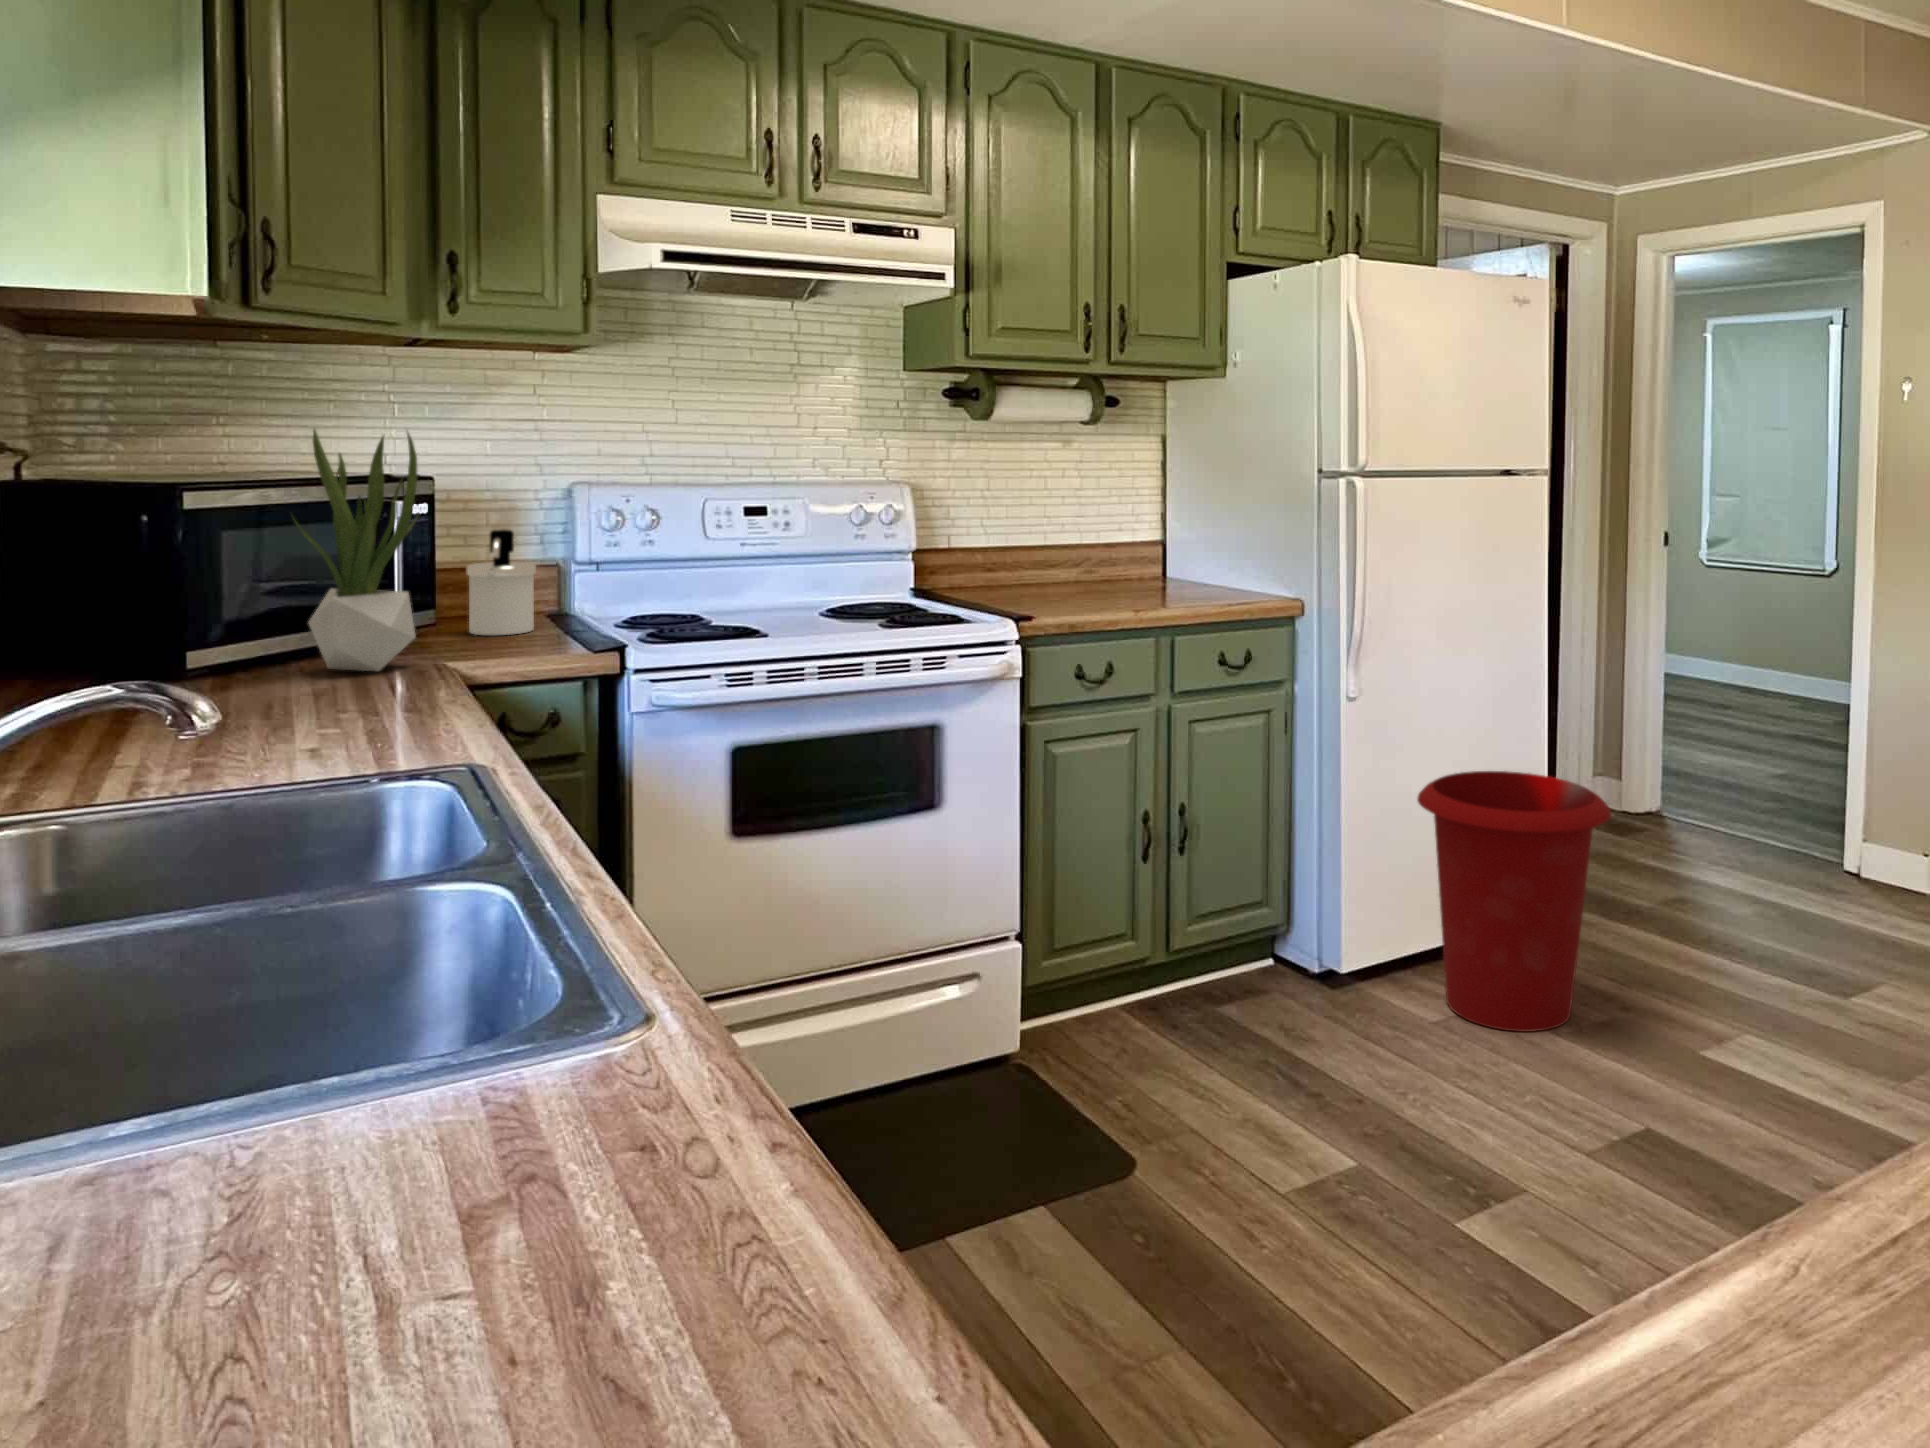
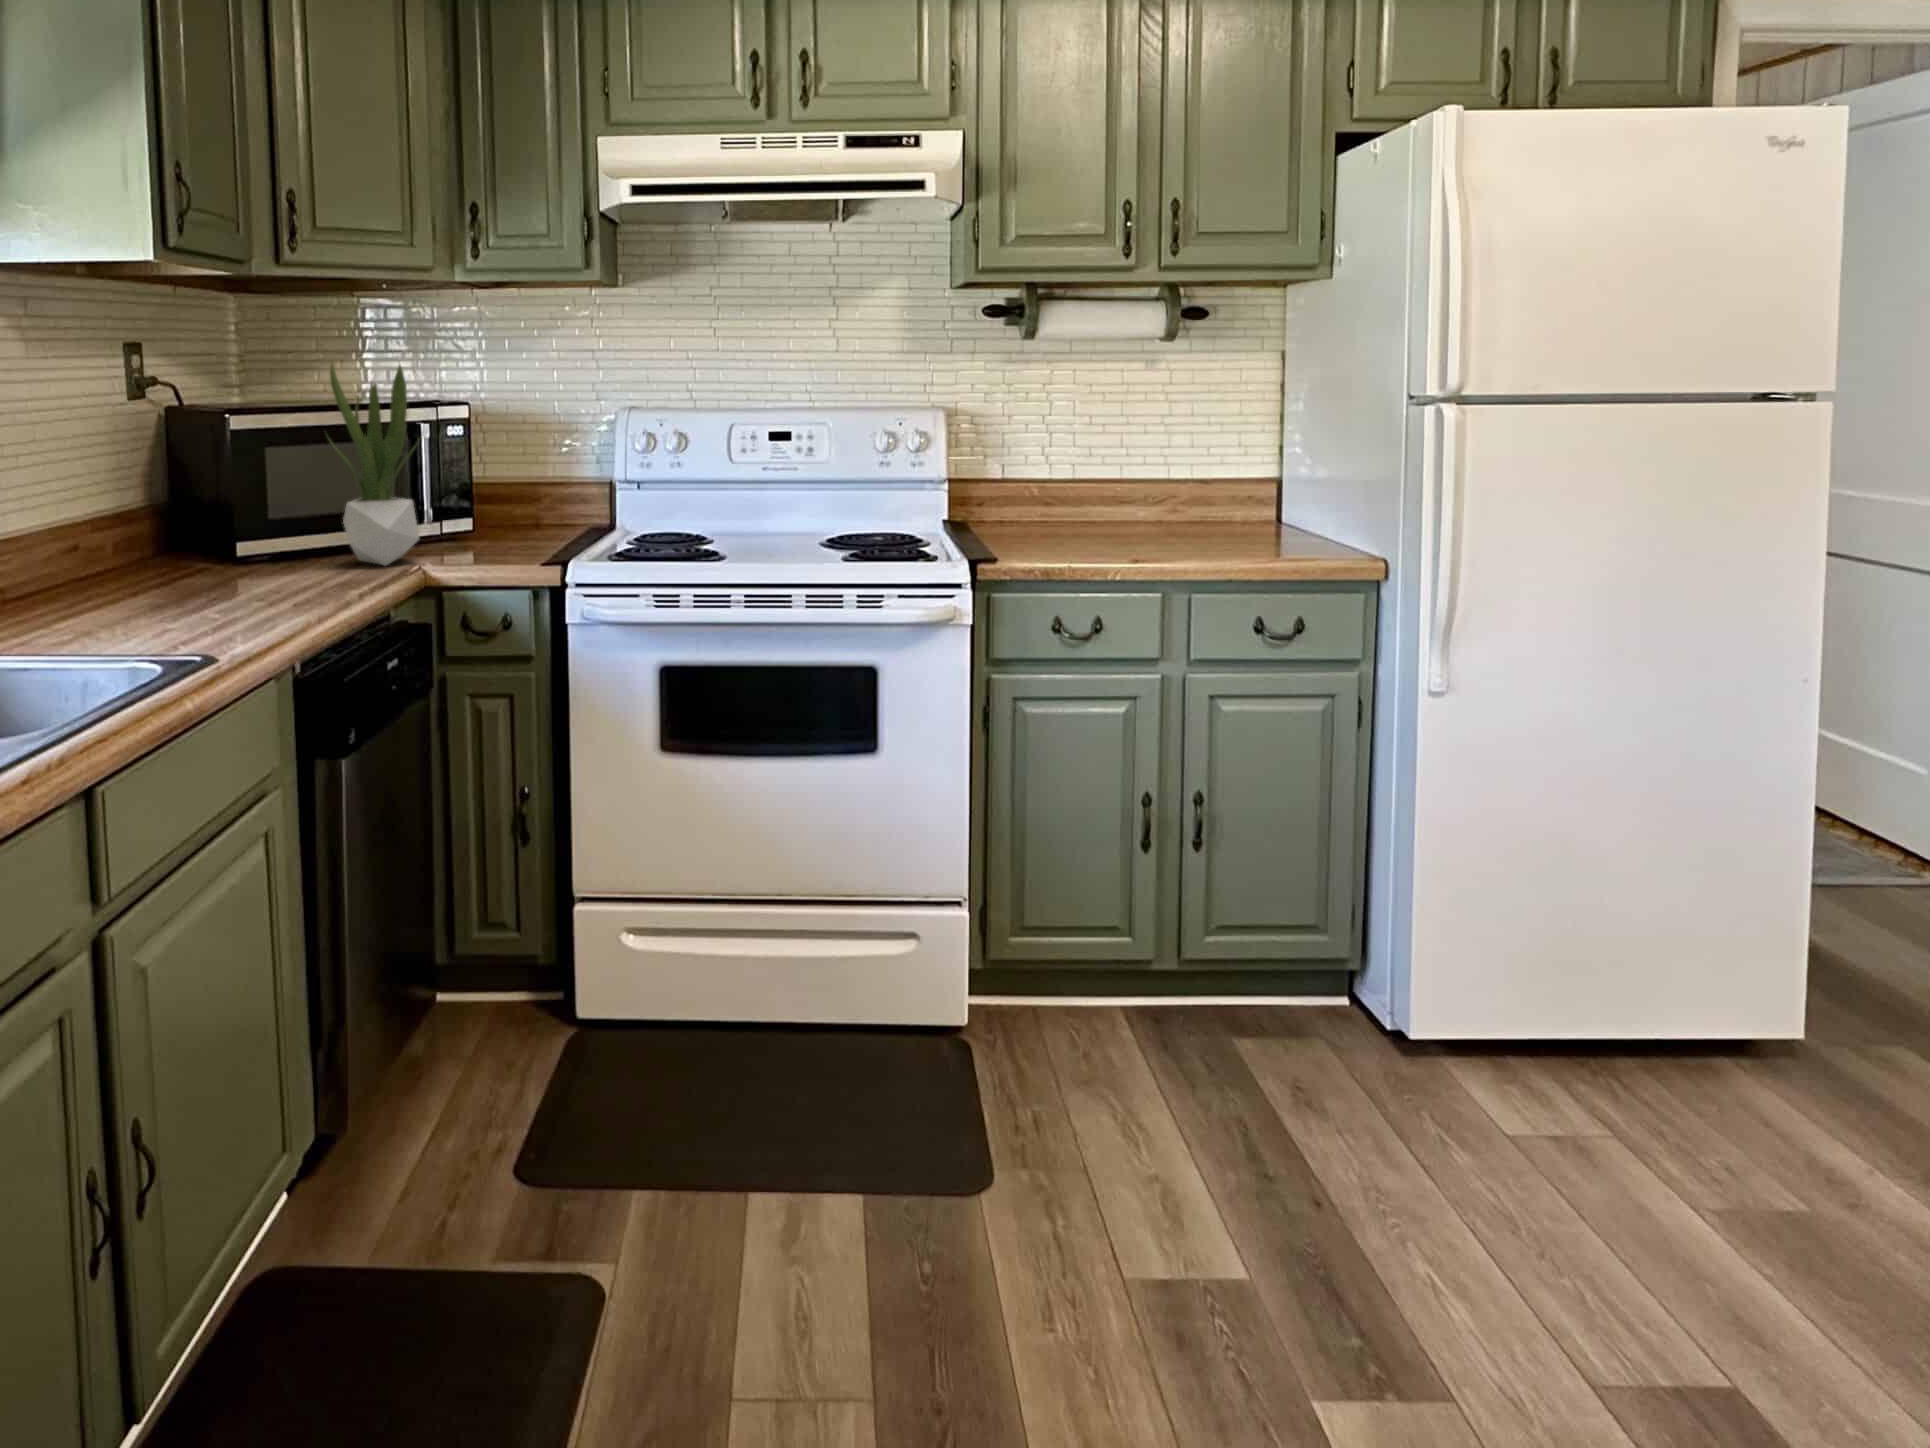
soap dispenser: present [467,529,536,635] -> none [513,447,569,541]
waste bin: present [1417,771,1611,1032] -> none [1514,816,1832,1200]

